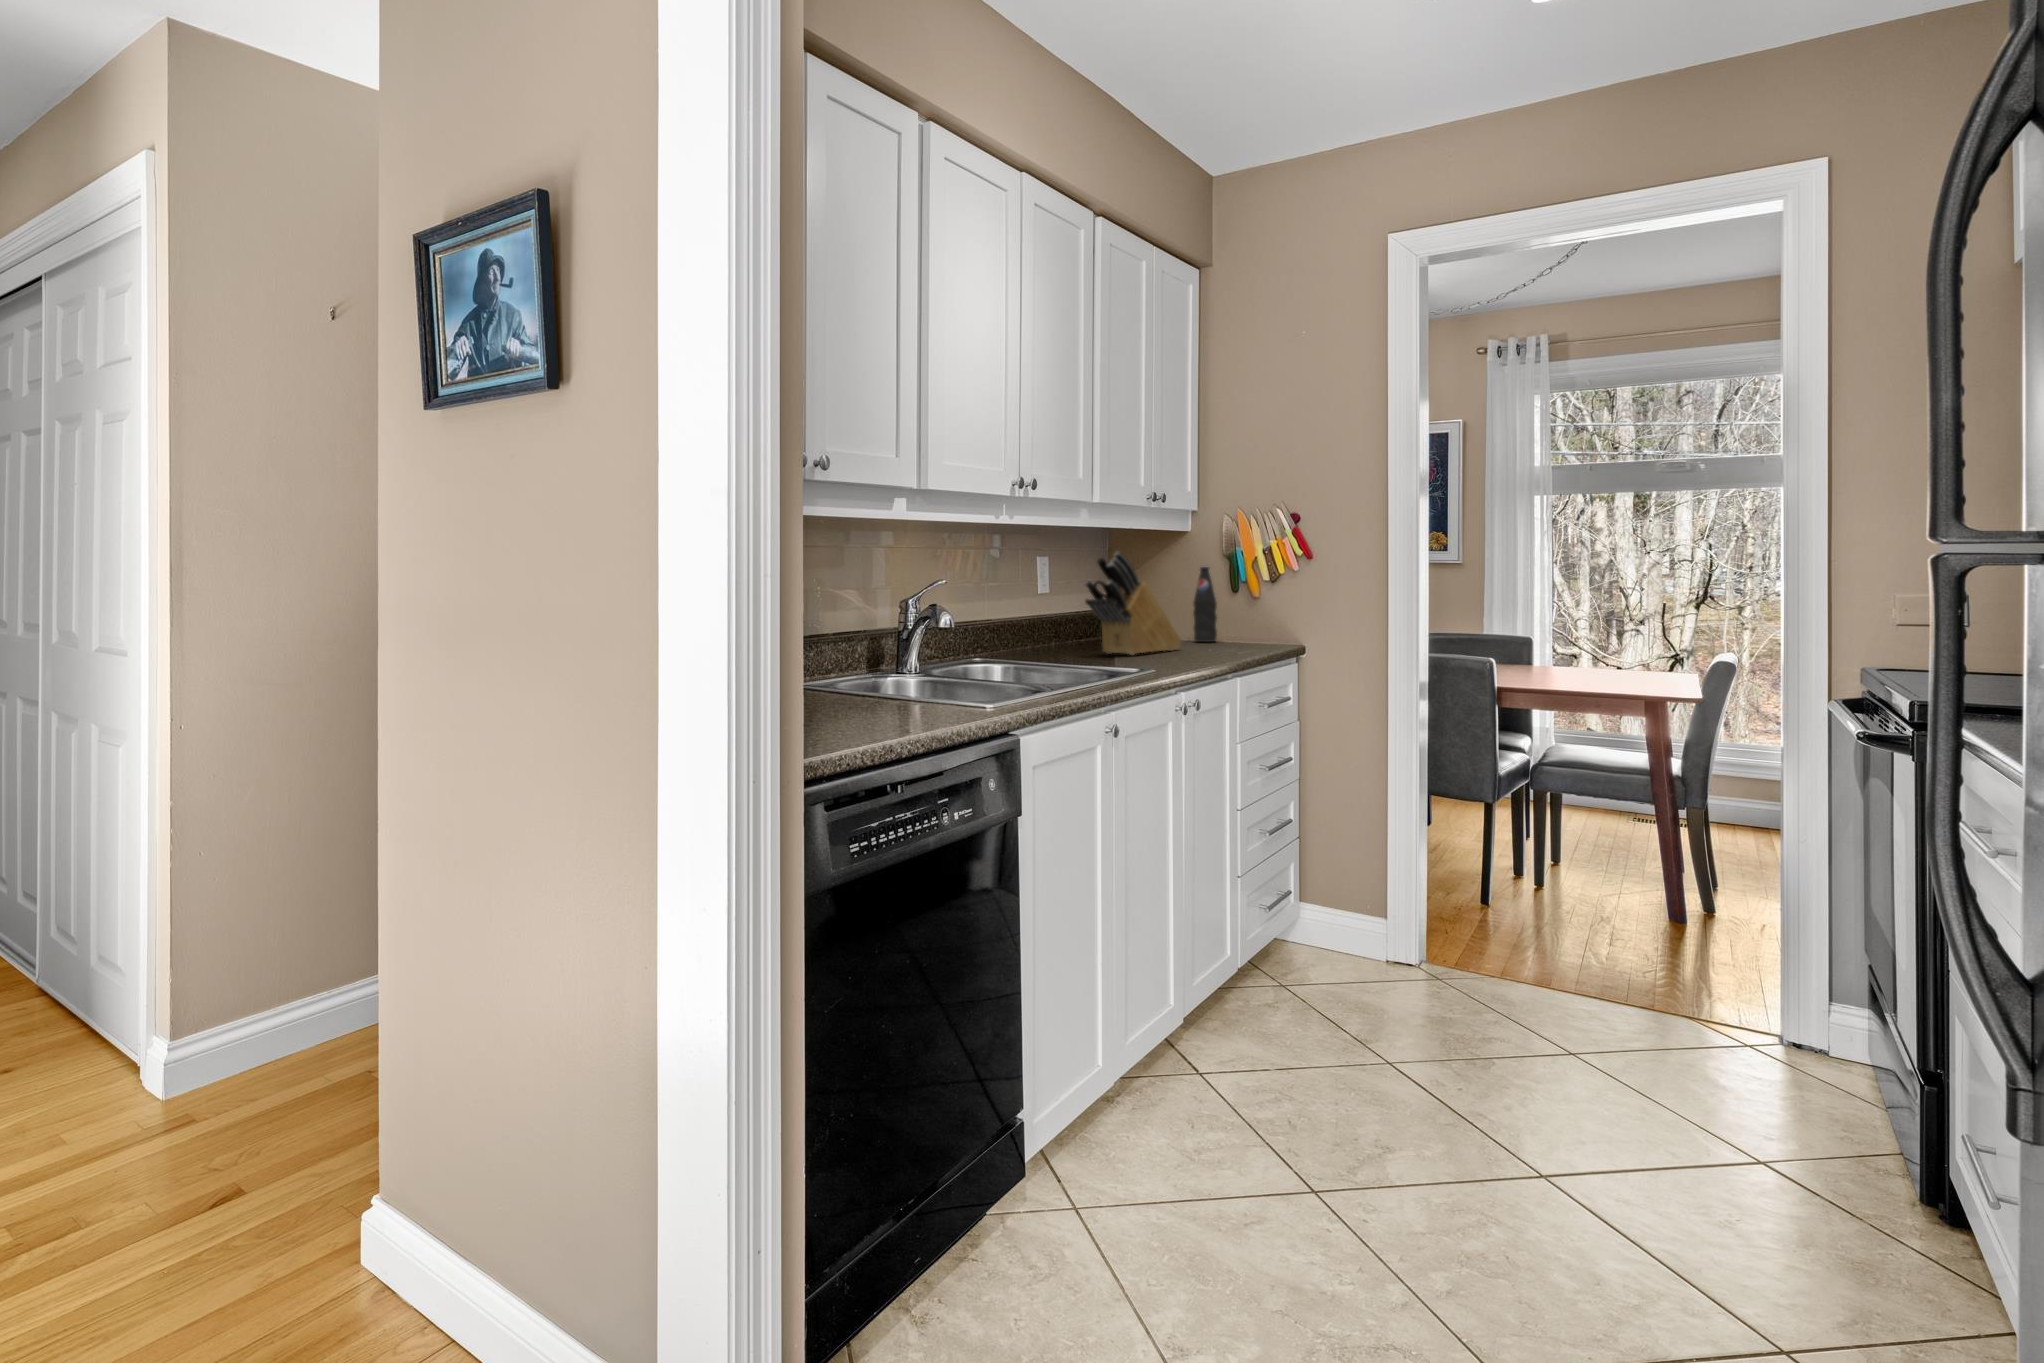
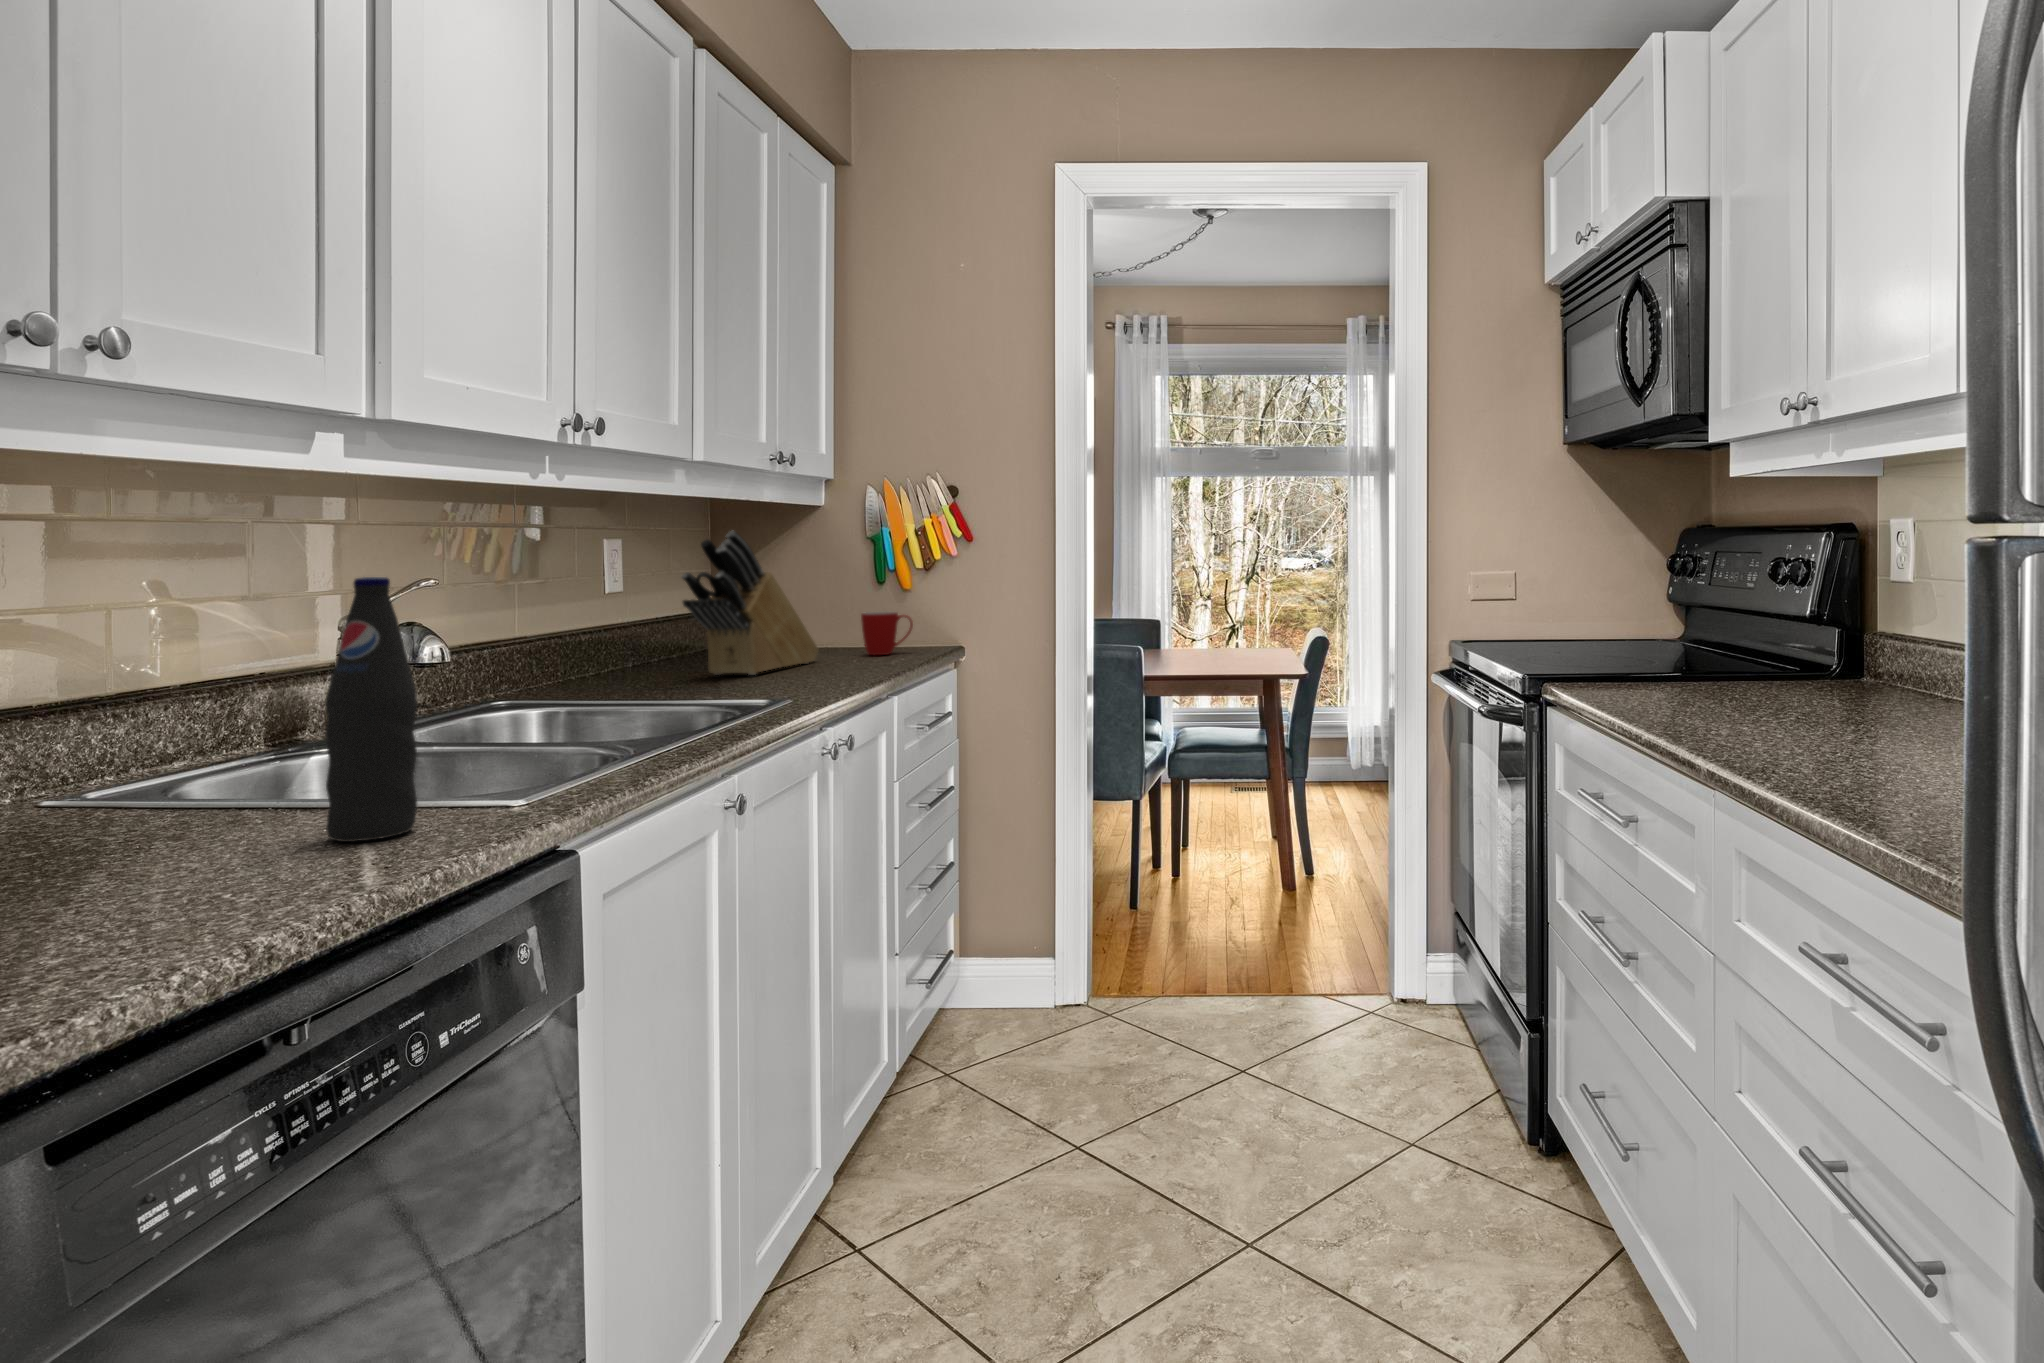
bottle: present [1193,567,1217,642] -> present [325,577,417,842]
mug: none [1215,615,1256,648] -> present [861,612,913,655]

